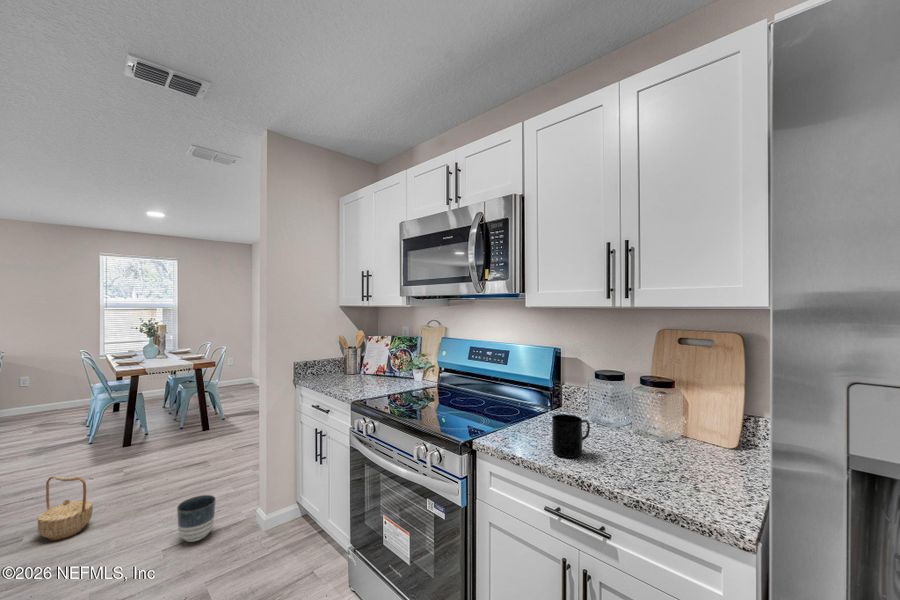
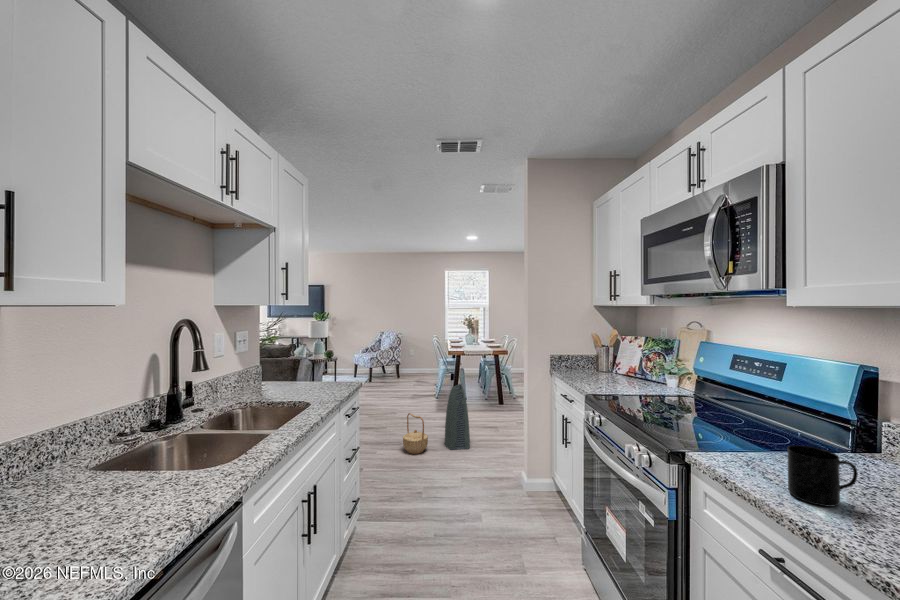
air purifier: none [123,414,169,511] -> present [445,384,470,450]
planter: present [177,495,216,542] -> none [469,450,493,483]

